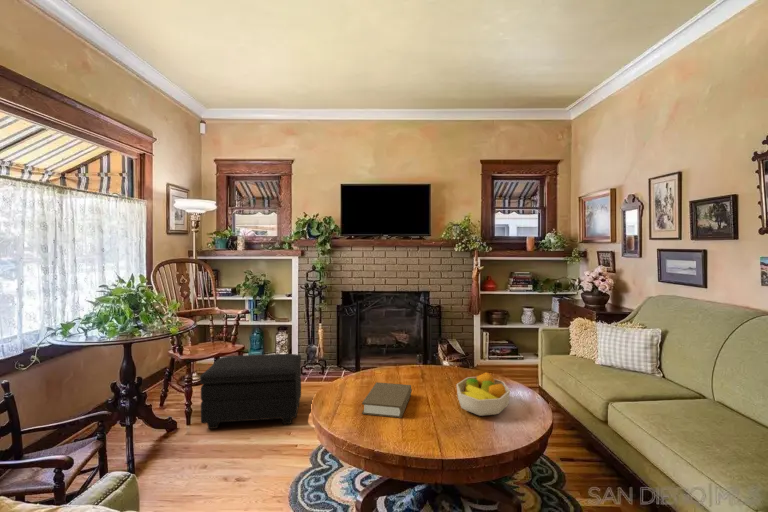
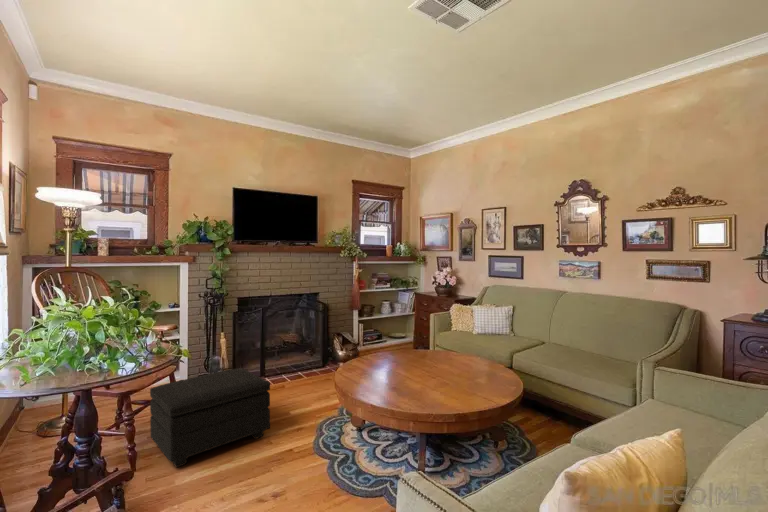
fruit bowl: present [457,373,510,416] -> none [447,347,487,375]
book: present [362,382,412,418] -> none [391,366,439,392]

